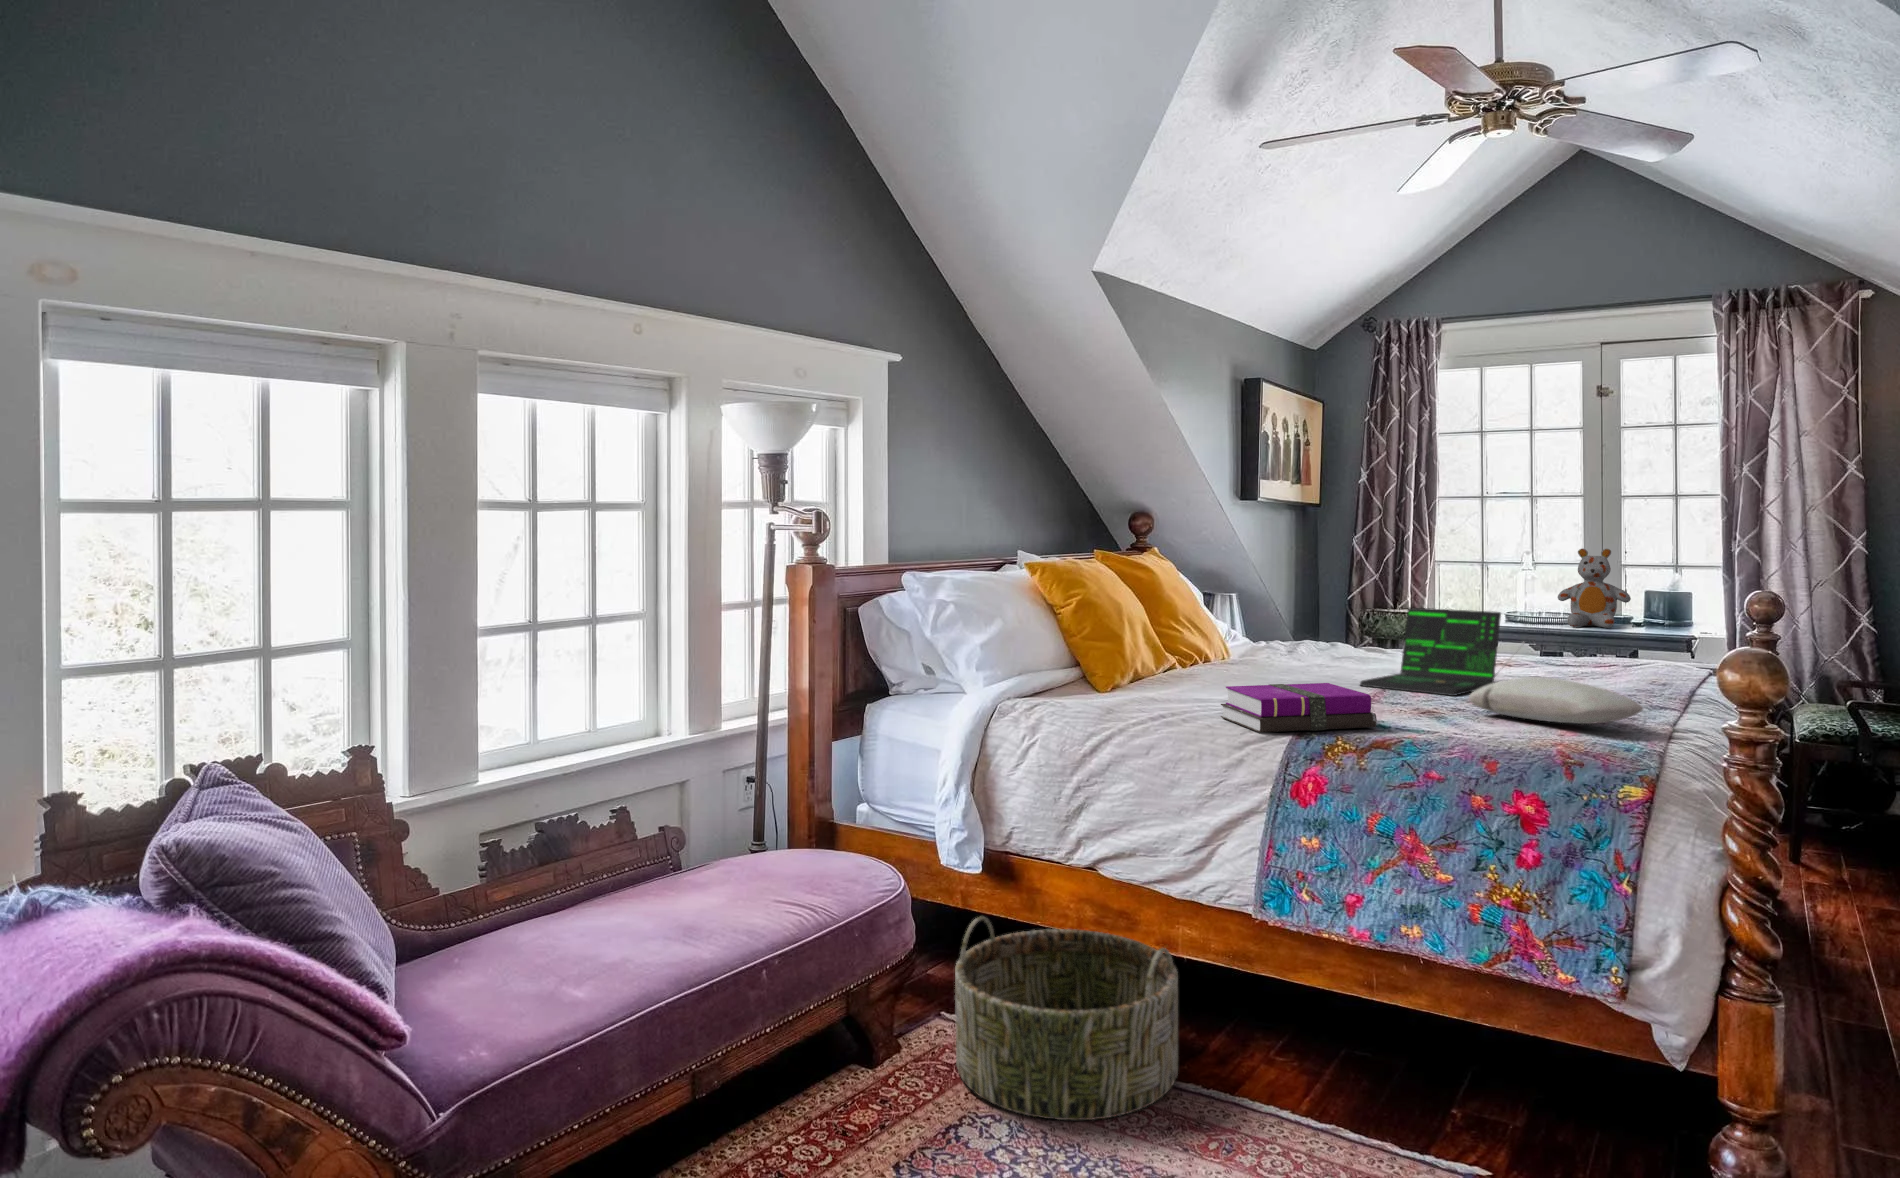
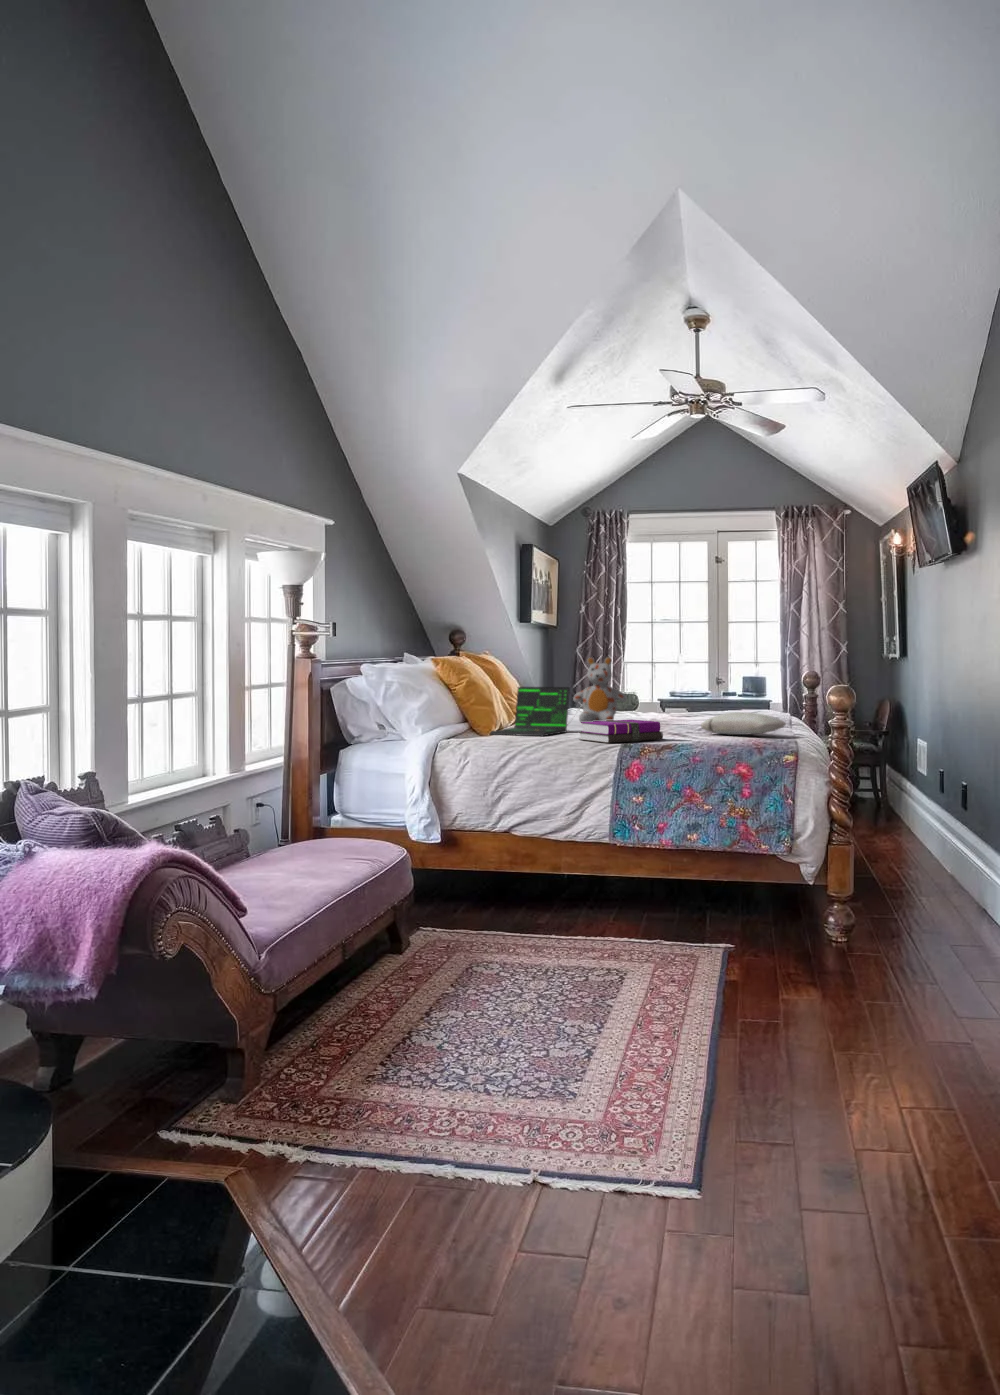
stuffed bear: present [1558,549,1631,628] -> present [573,657,627,722]
laptop: present [1360,607,1524,696] -> present [490,687,583,736]
basket: present [955,917,1178,1120] -> none [451,857,576,951]

